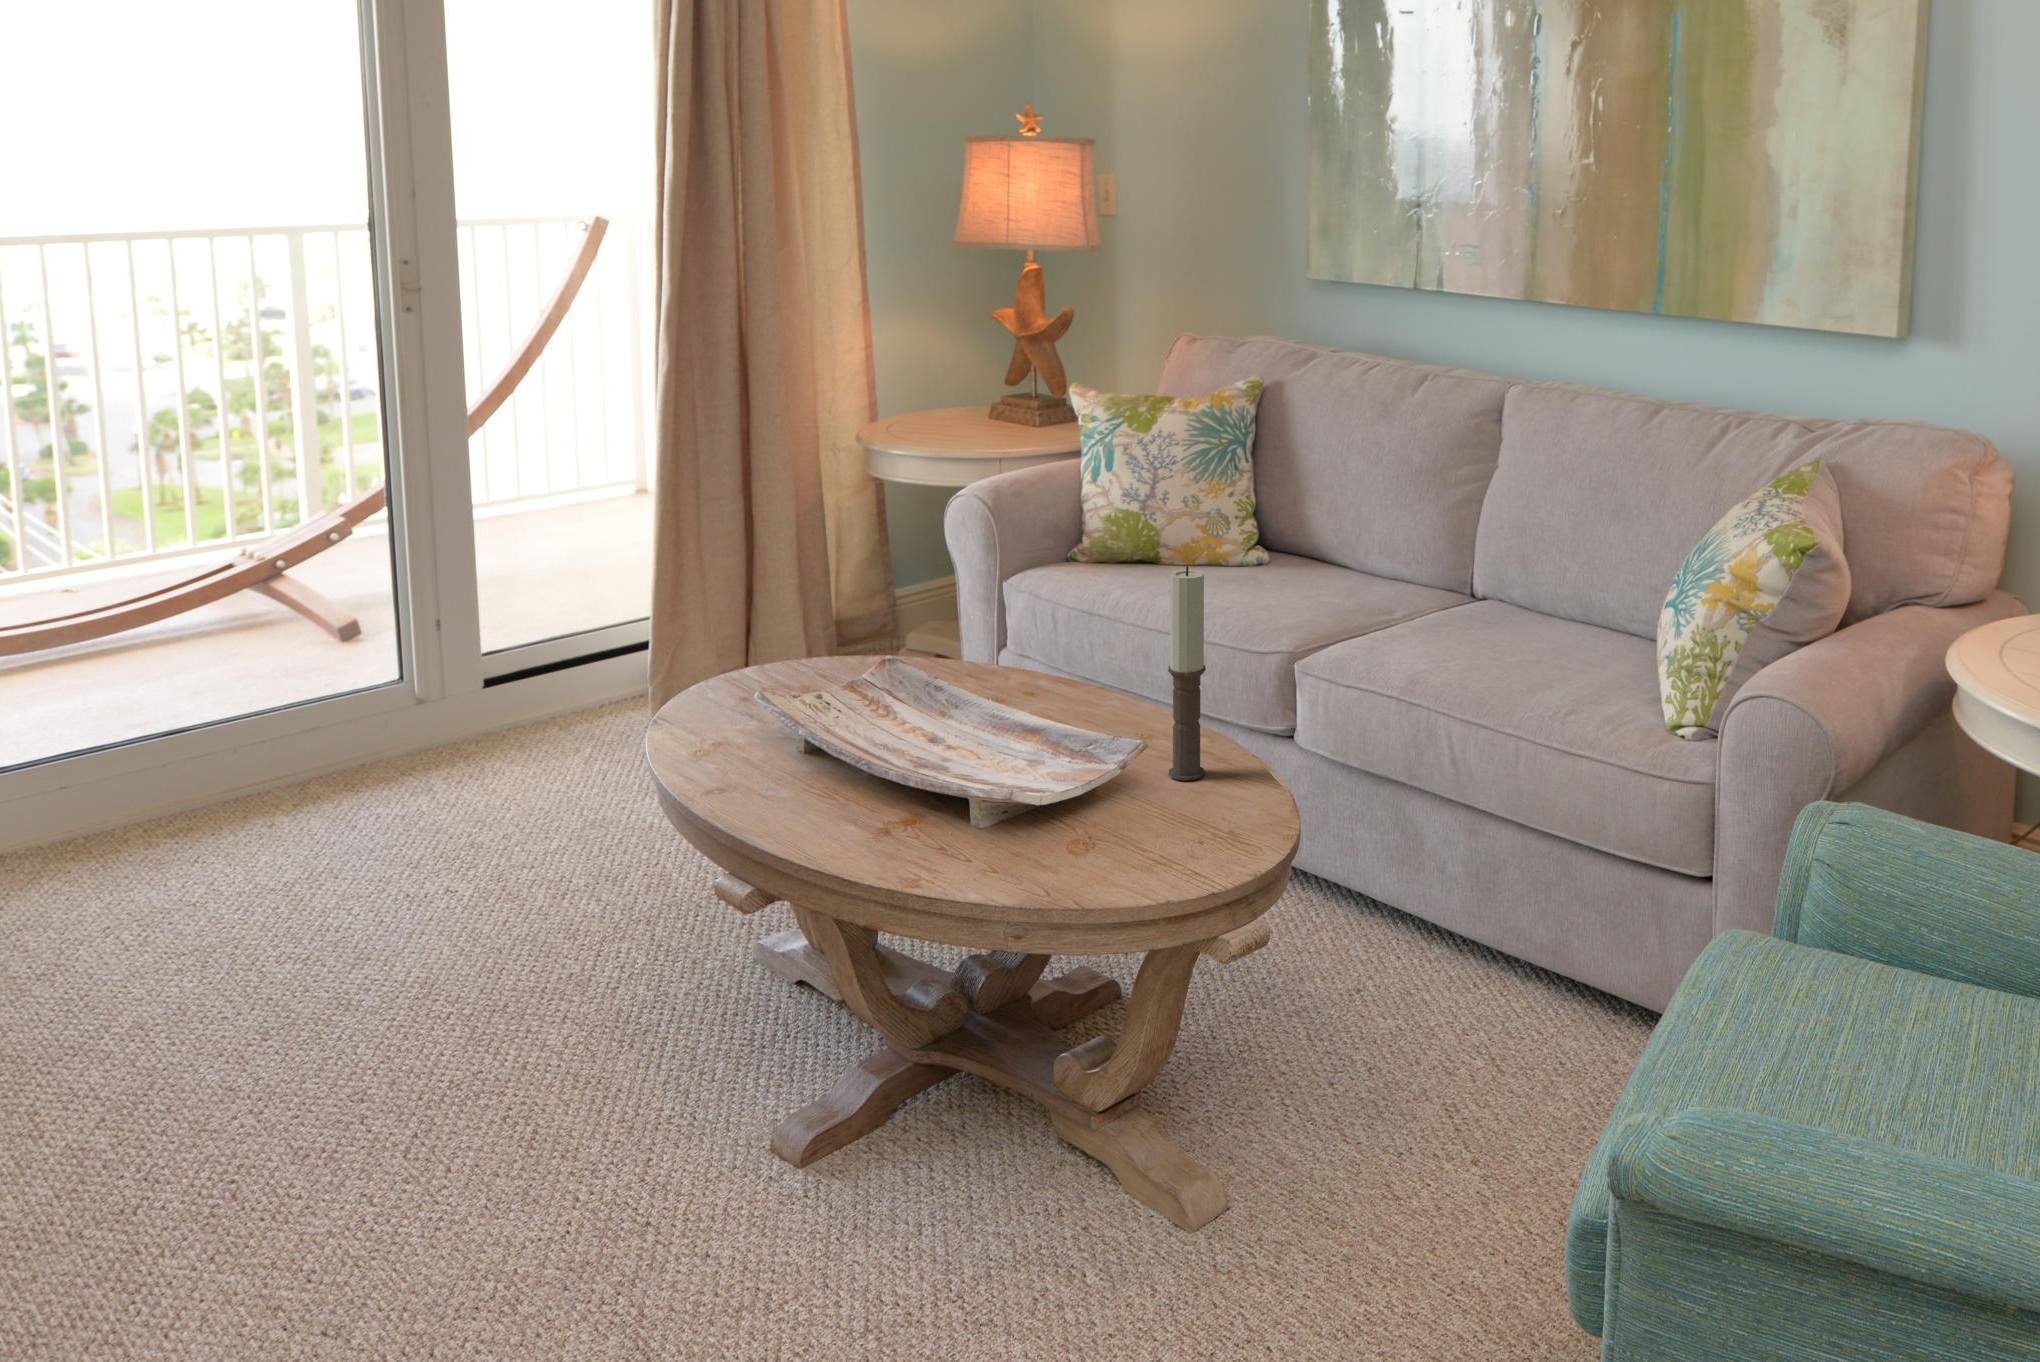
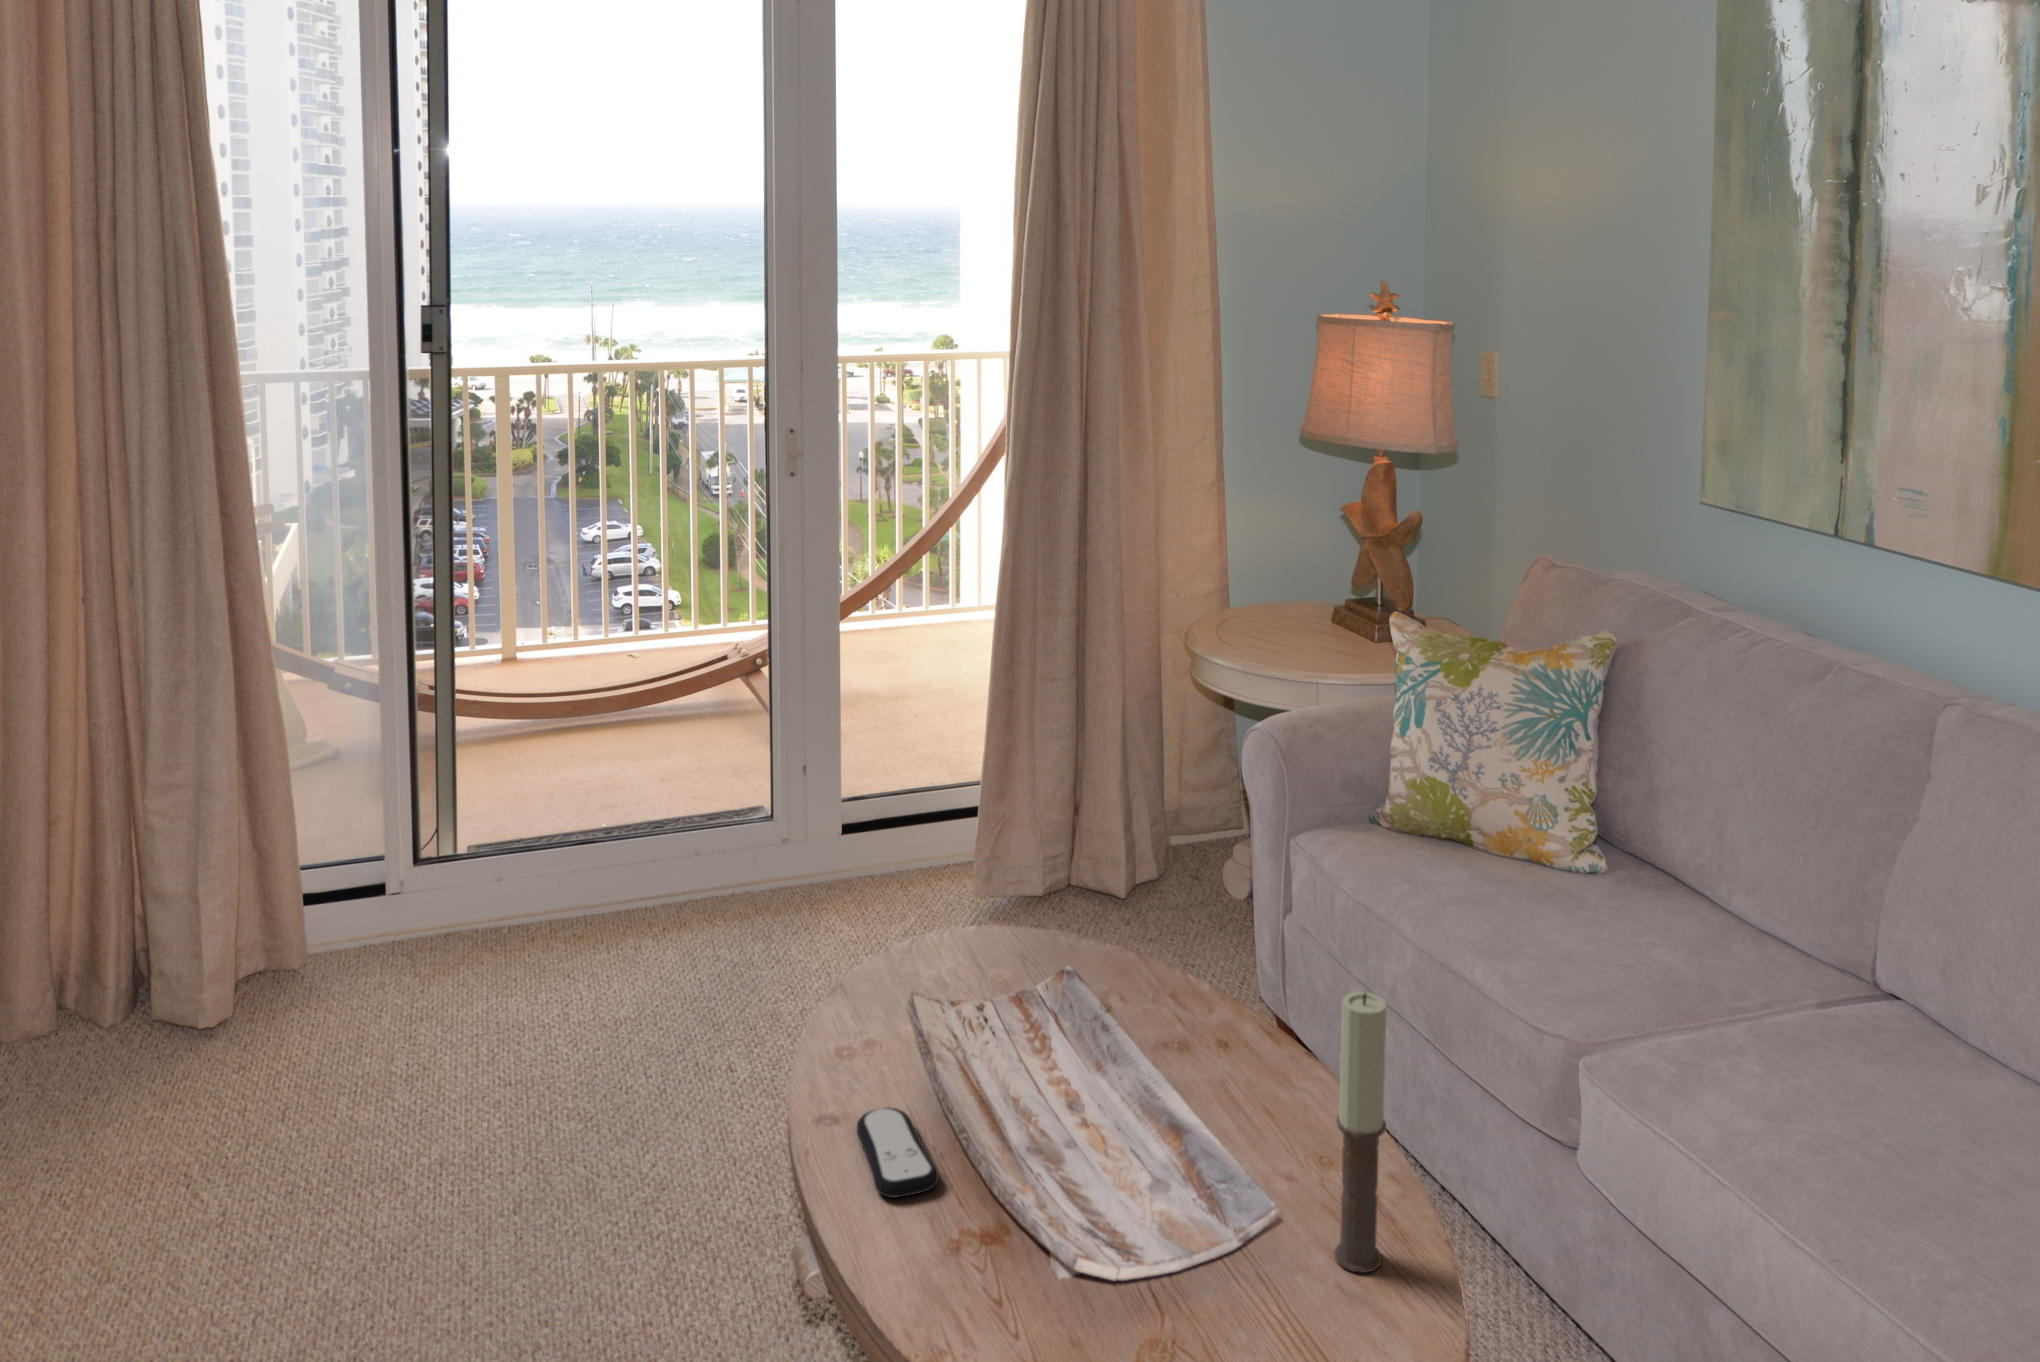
remote control: none [733,762,830,813] -> present [857,1108,939,1198]

